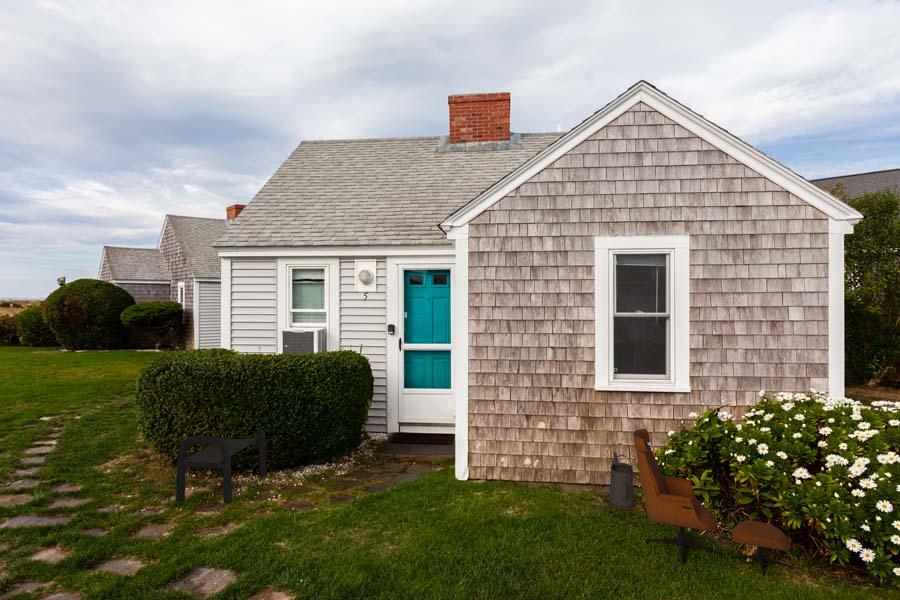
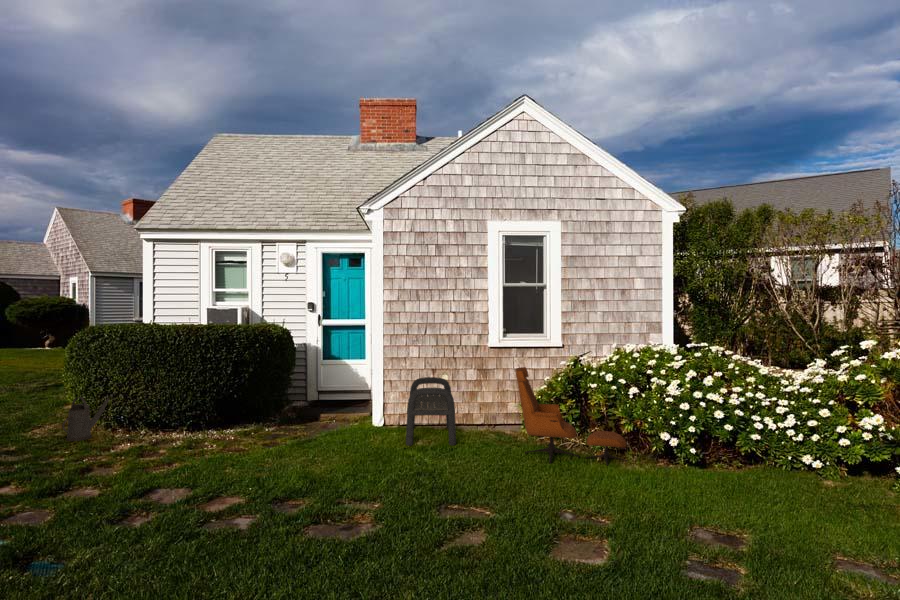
bench: present [176,426,267,504] -> present [406,377,456,446]
watering can: present [608,452,635,510] -> present [62,397,109,441]

